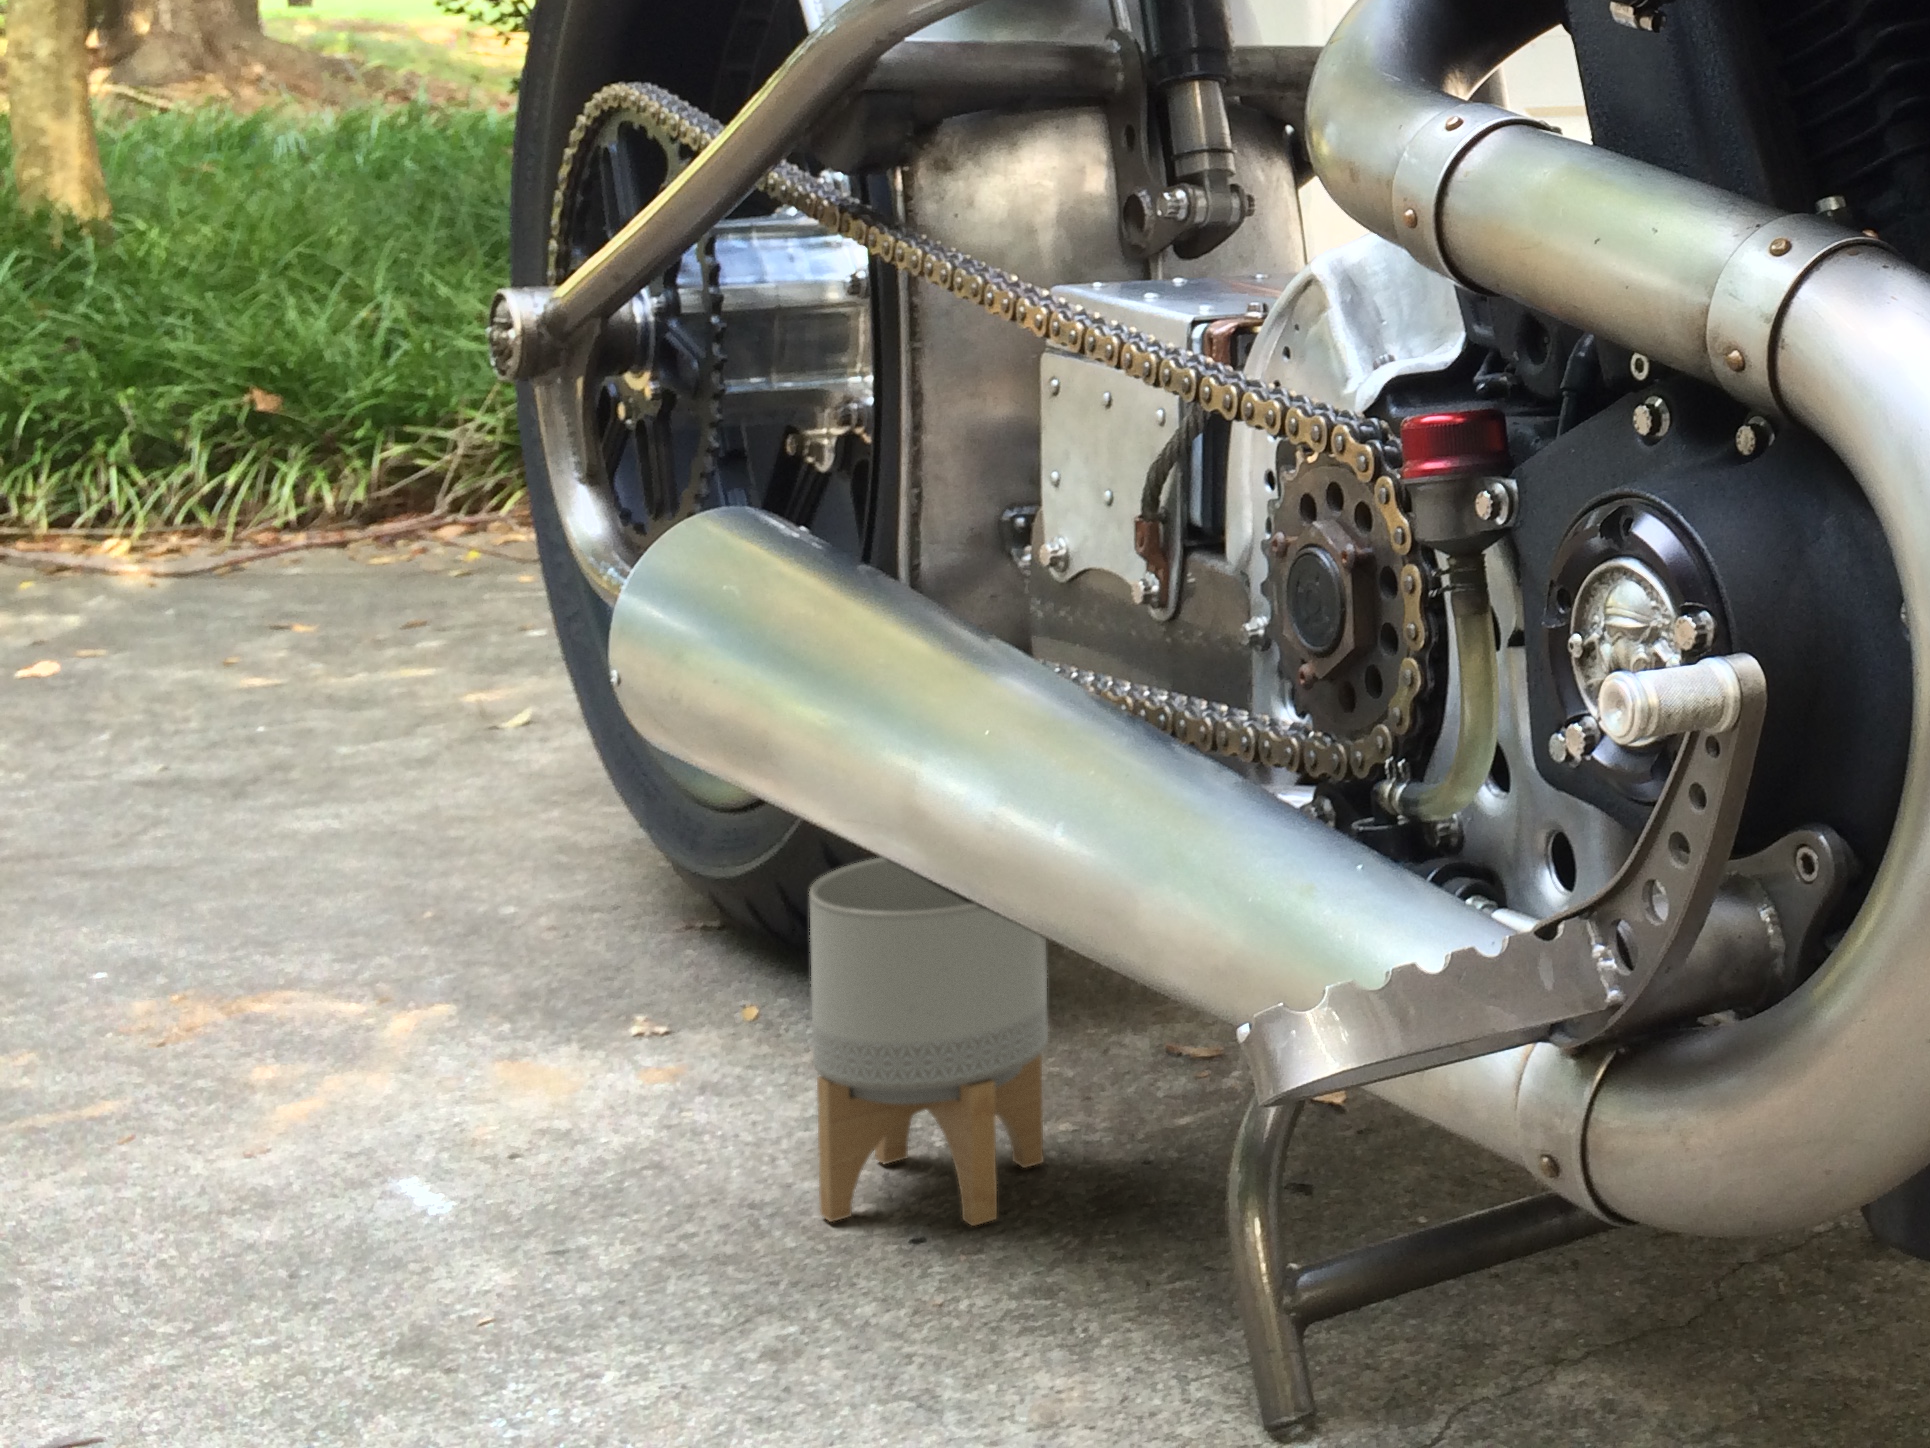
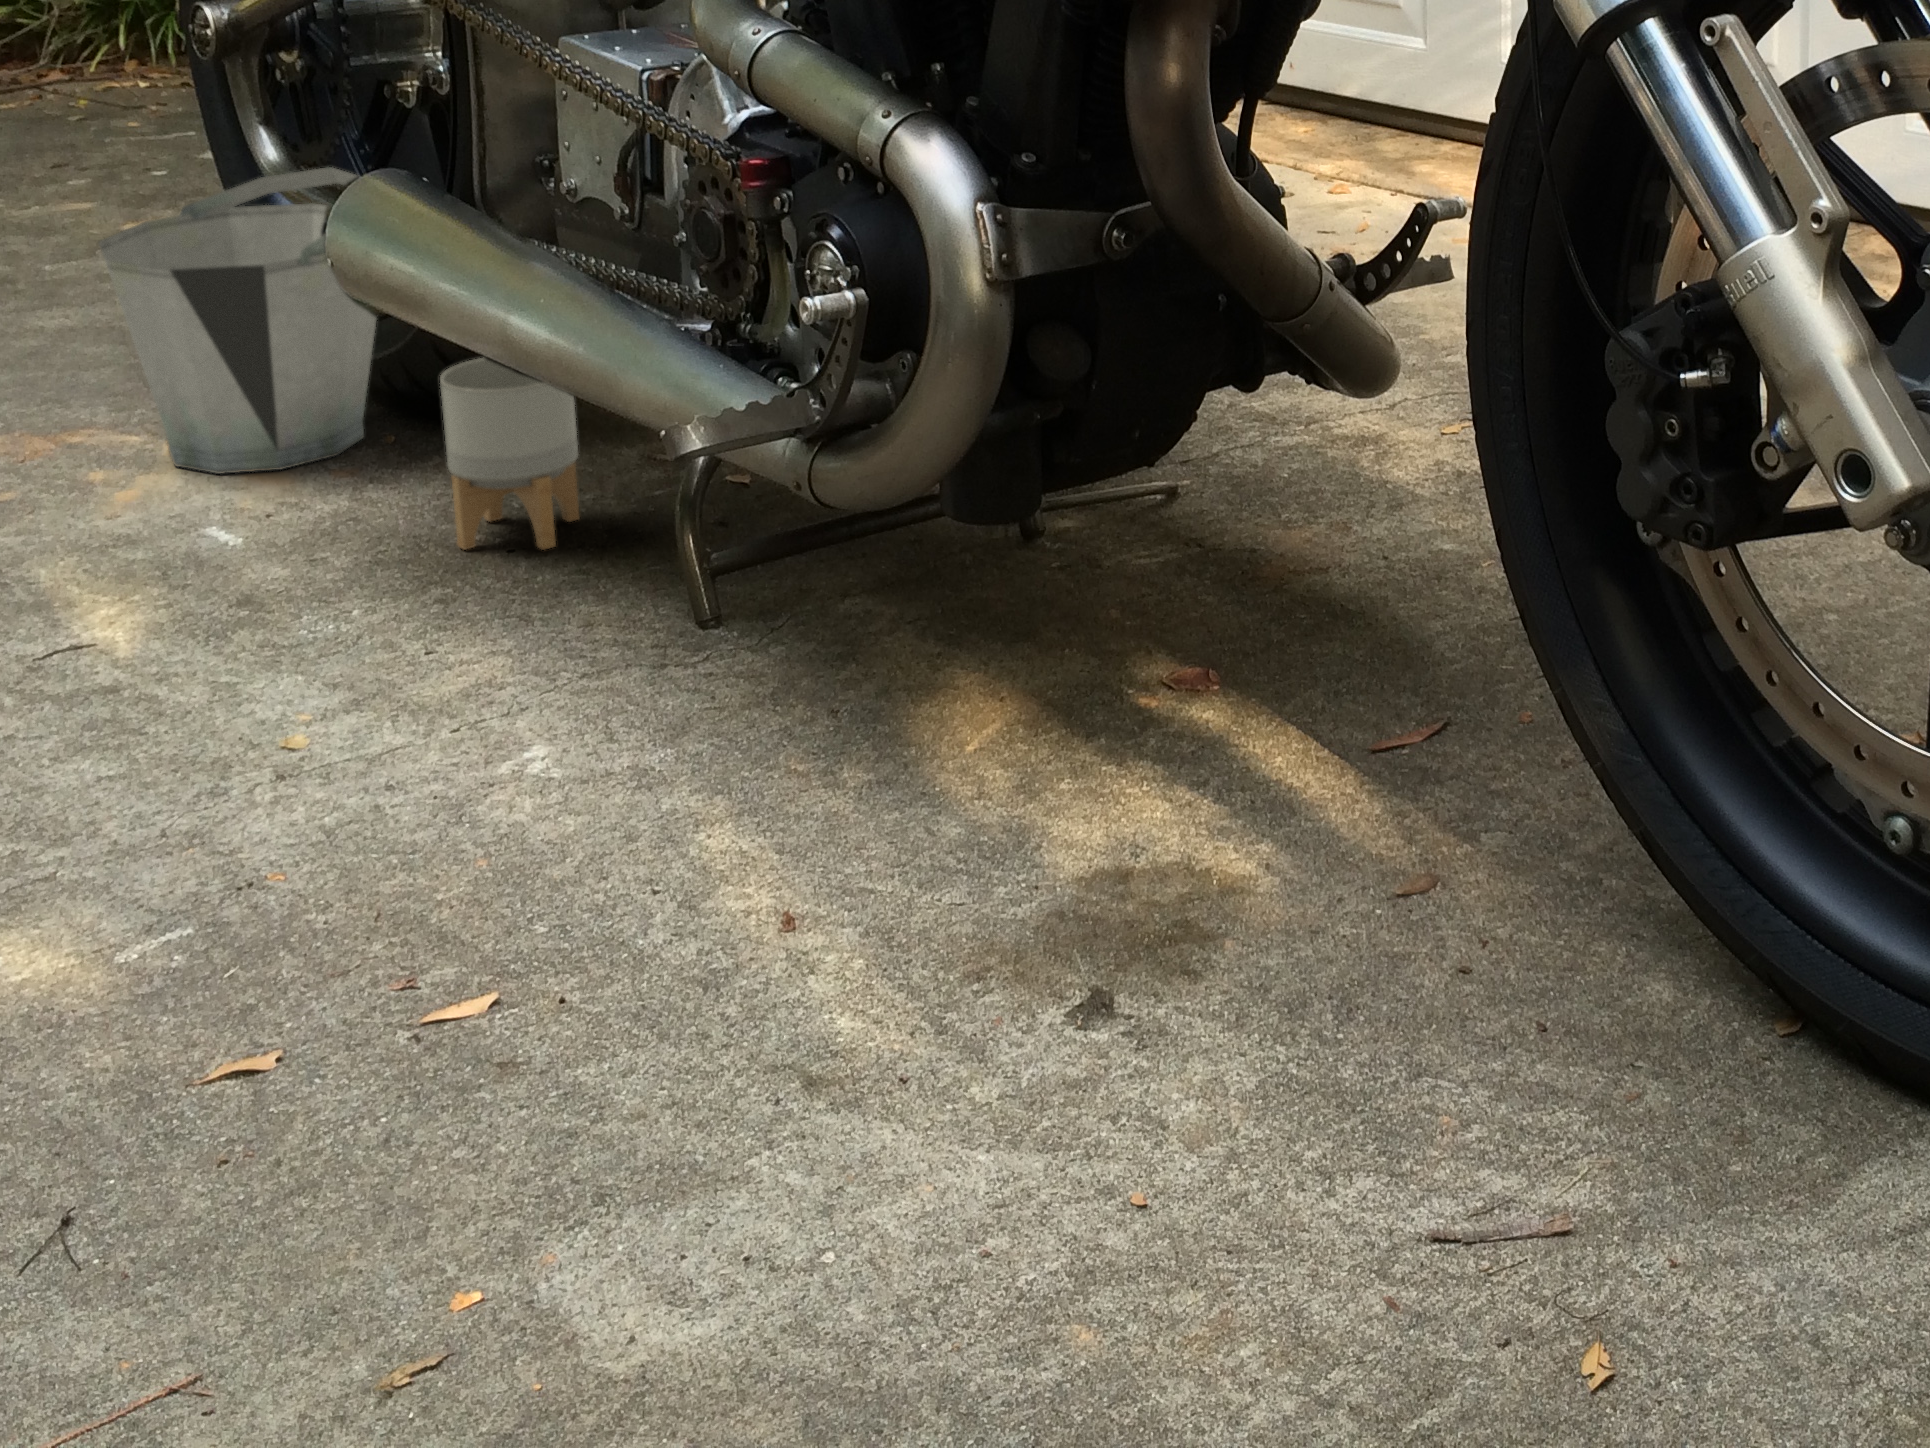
bucket: none [298,552,767,1062] -> present [99,167,376,474]

